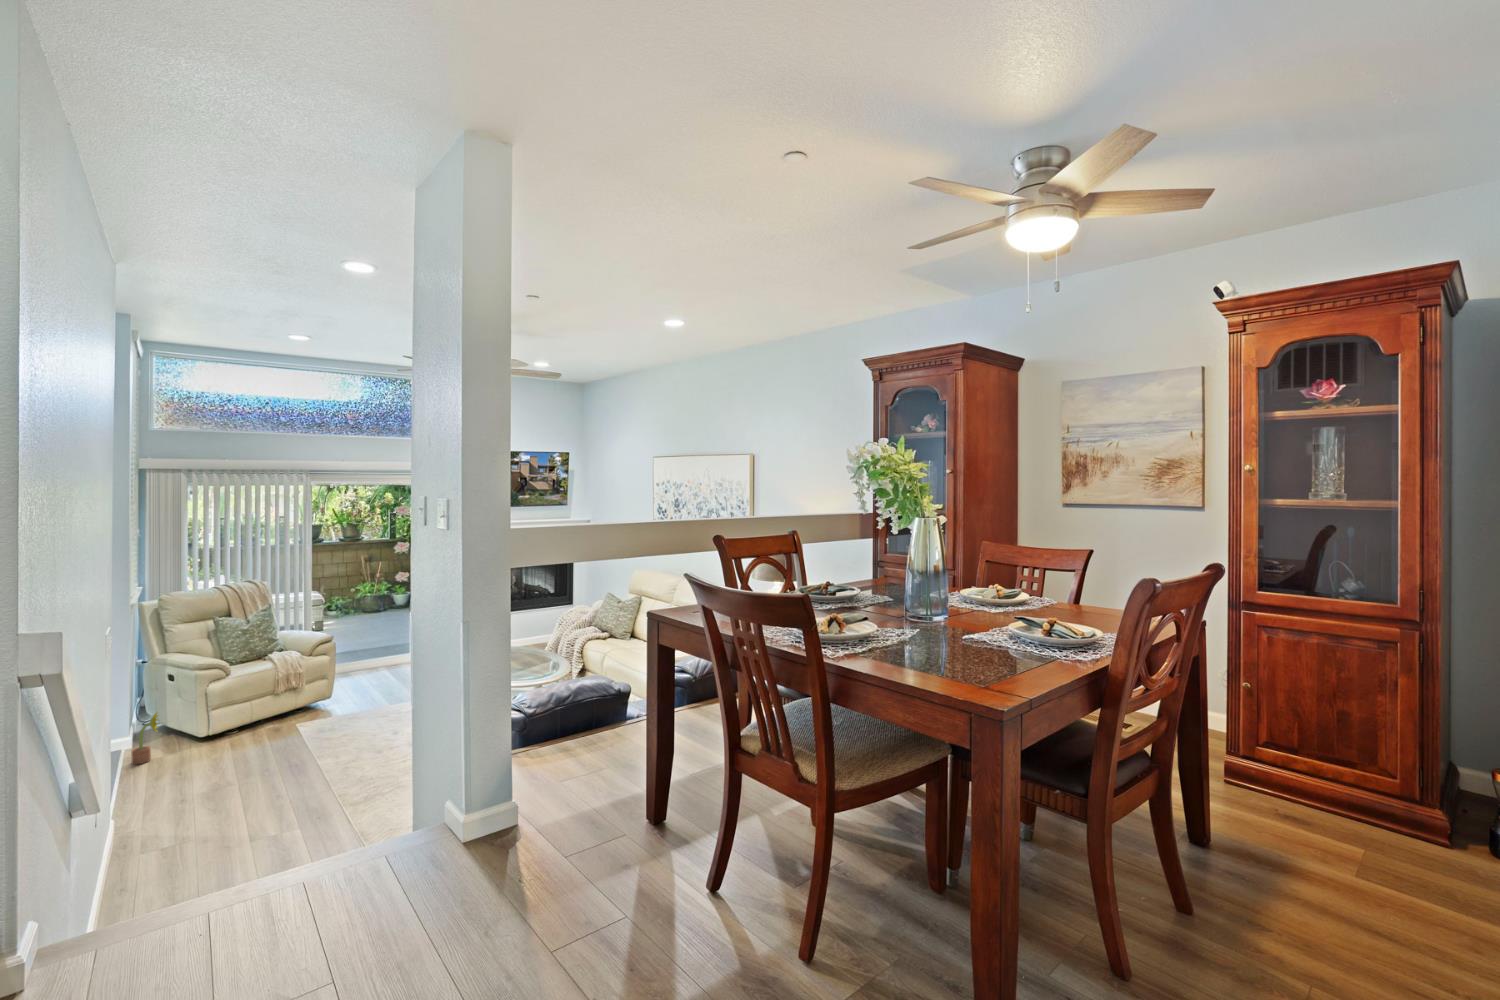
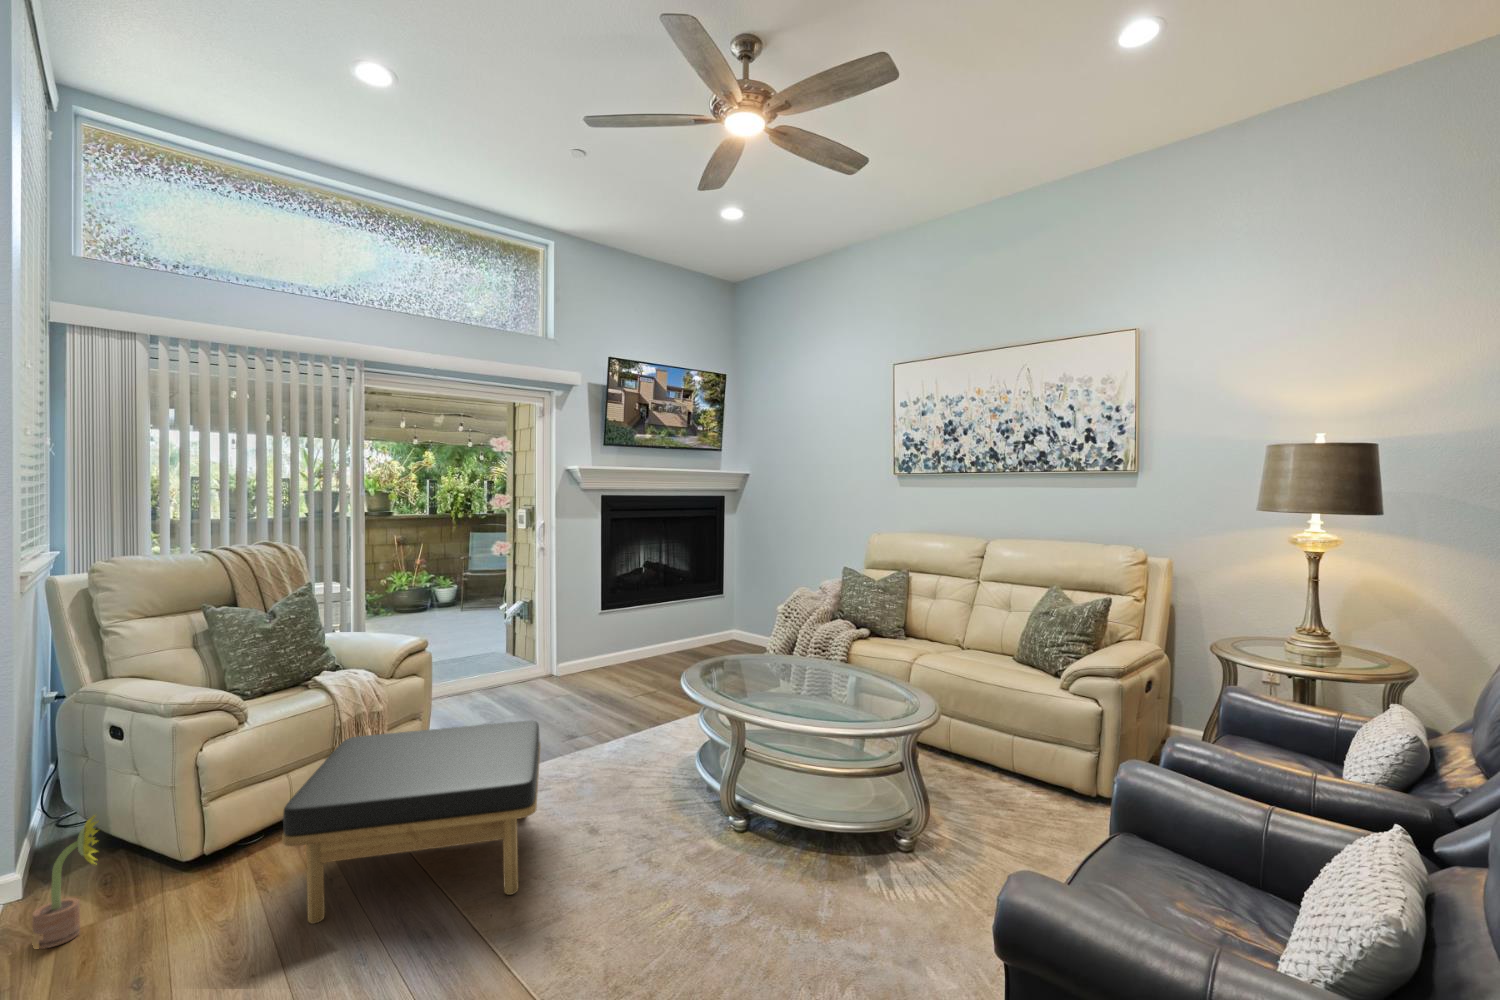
ottoman: none [233,680,375,761] -> present [282,721,540,924]

